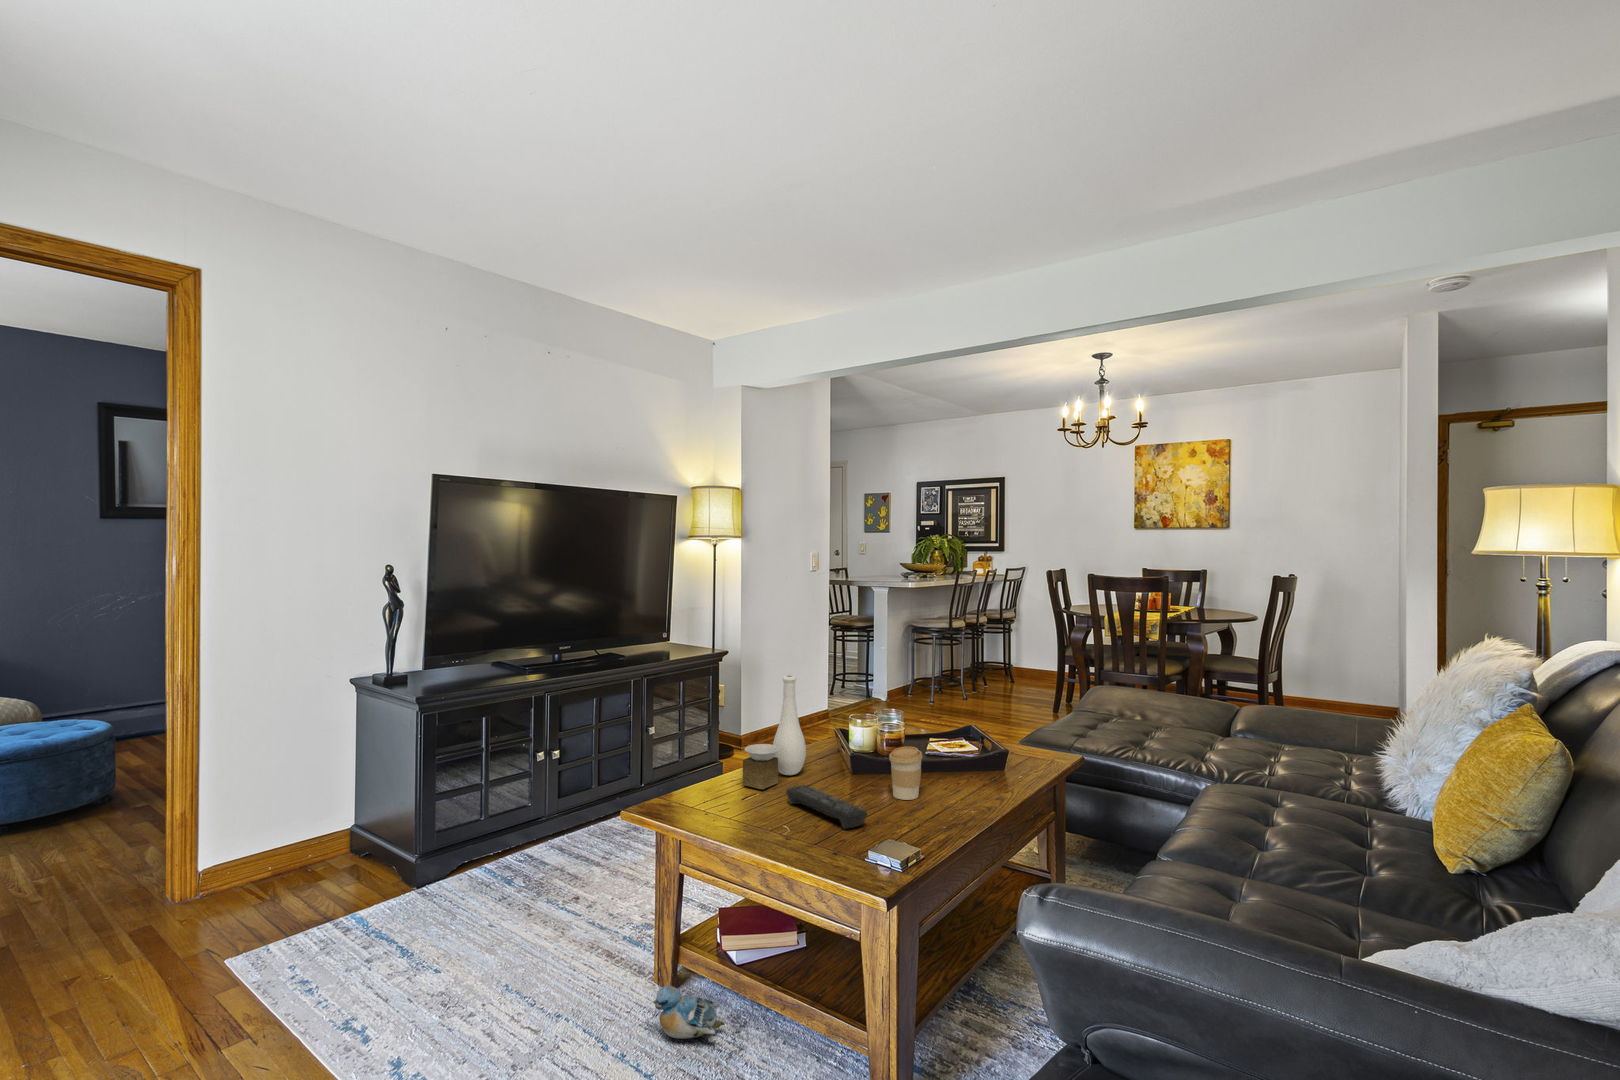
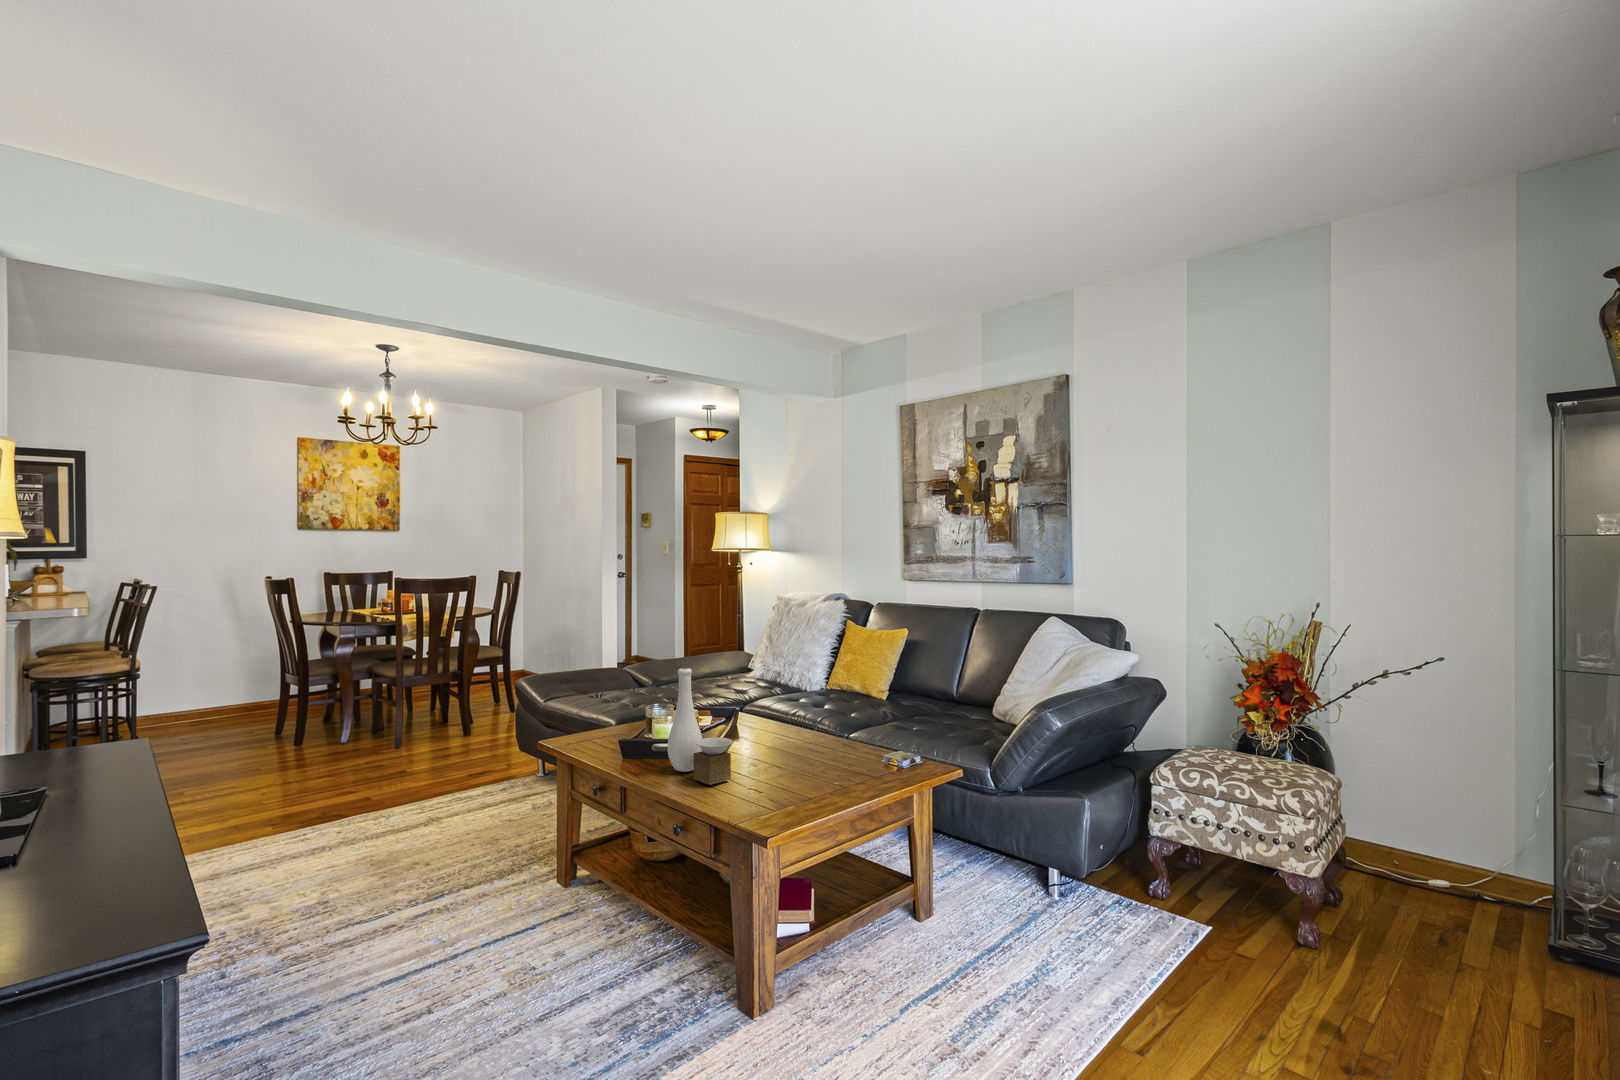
coffee cup: present [889,747,923,800] -> none [768,703,796,747]
remote control: present [786,785,867,829] -> none [764,746,853,774]
plush toy: present [653,986,725,1039] -> none [824,960,867,1007]

